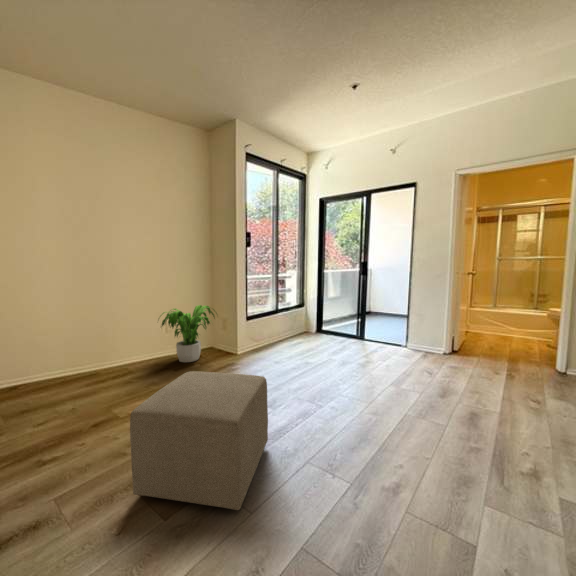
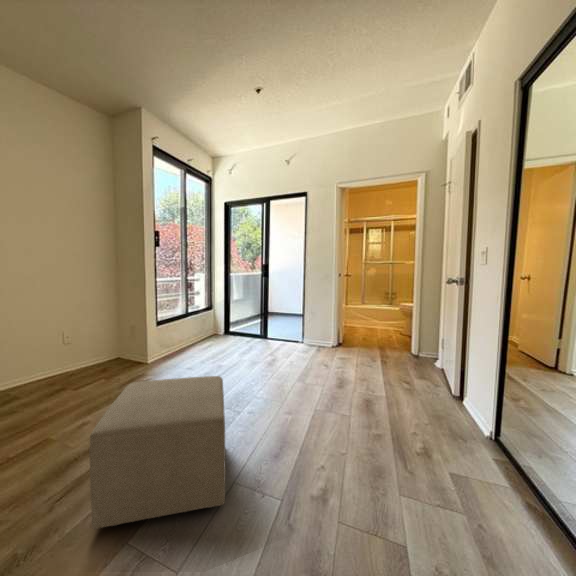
potted plant: present [161,305,215,362] -> none [42,312,127,380]

